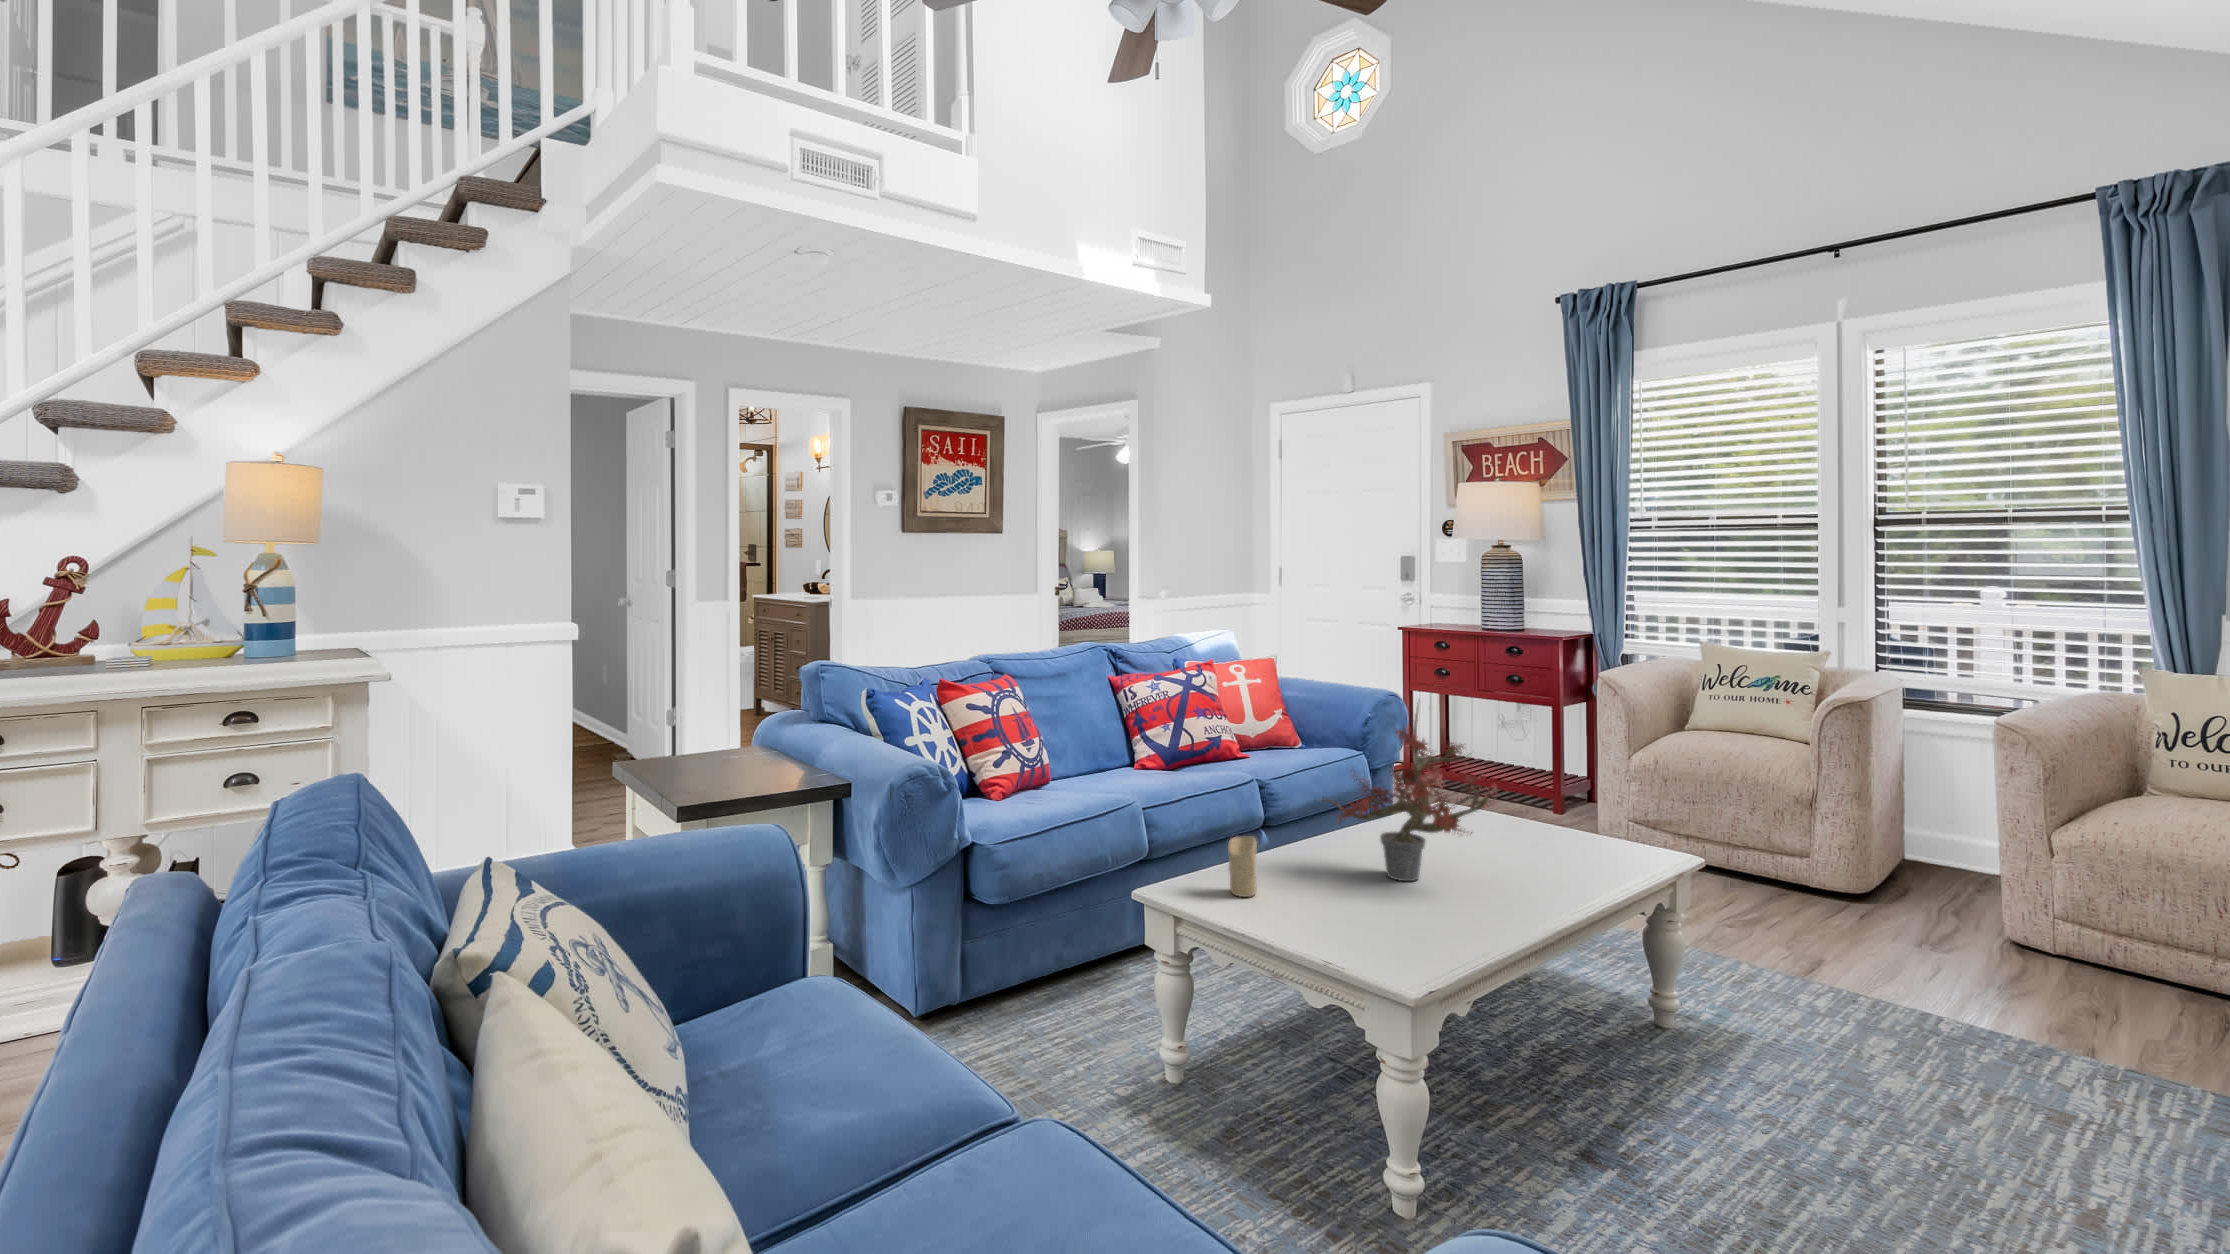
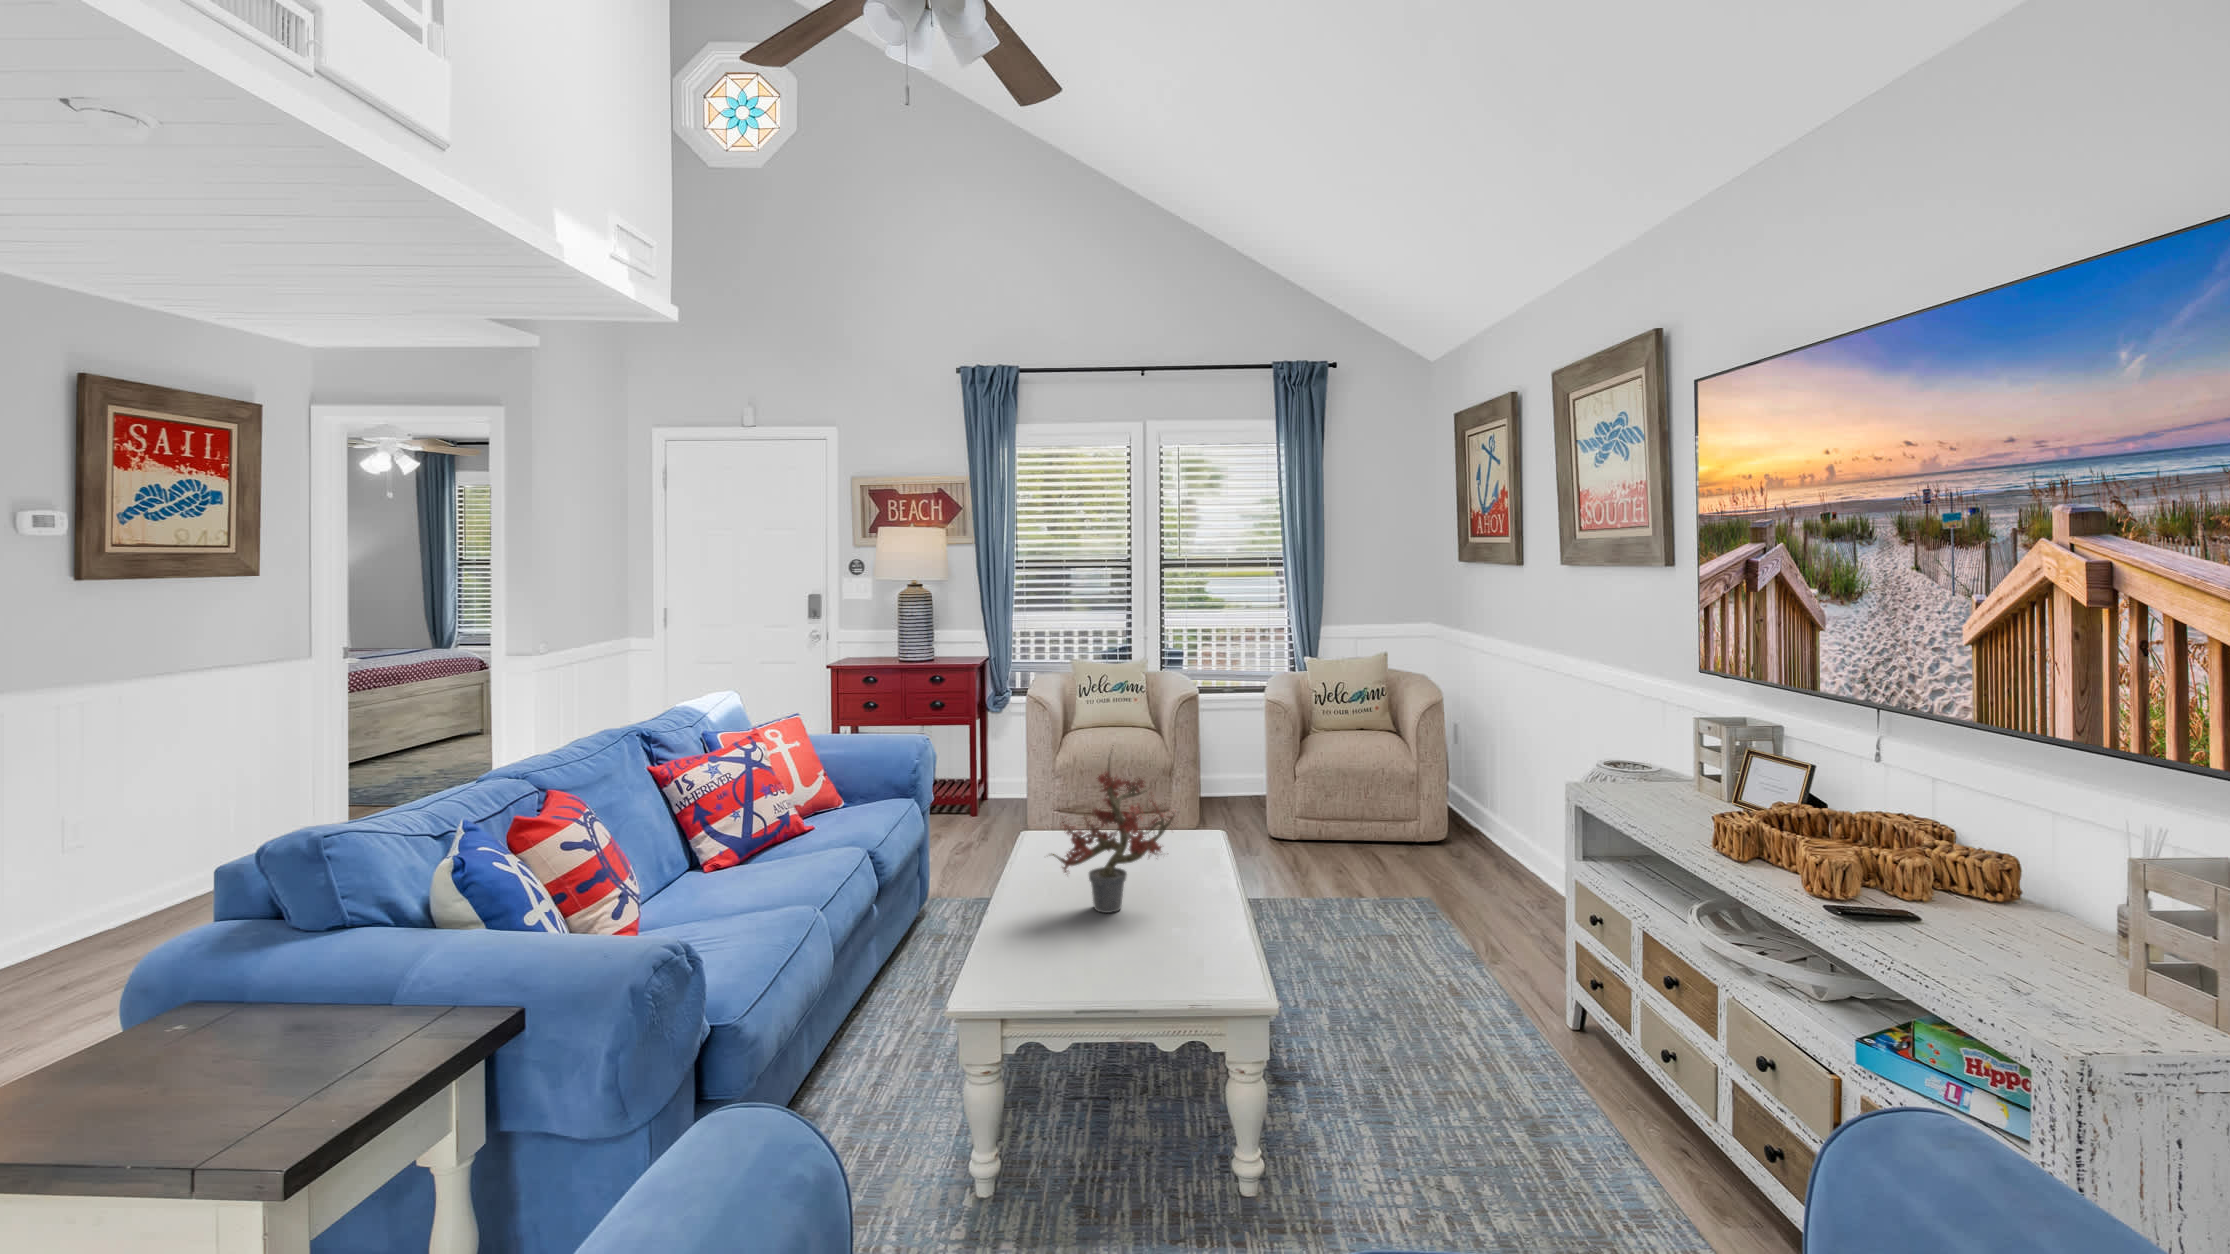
candle: present [1228,836,1257,897] -> none [1017,909,1046,974]

